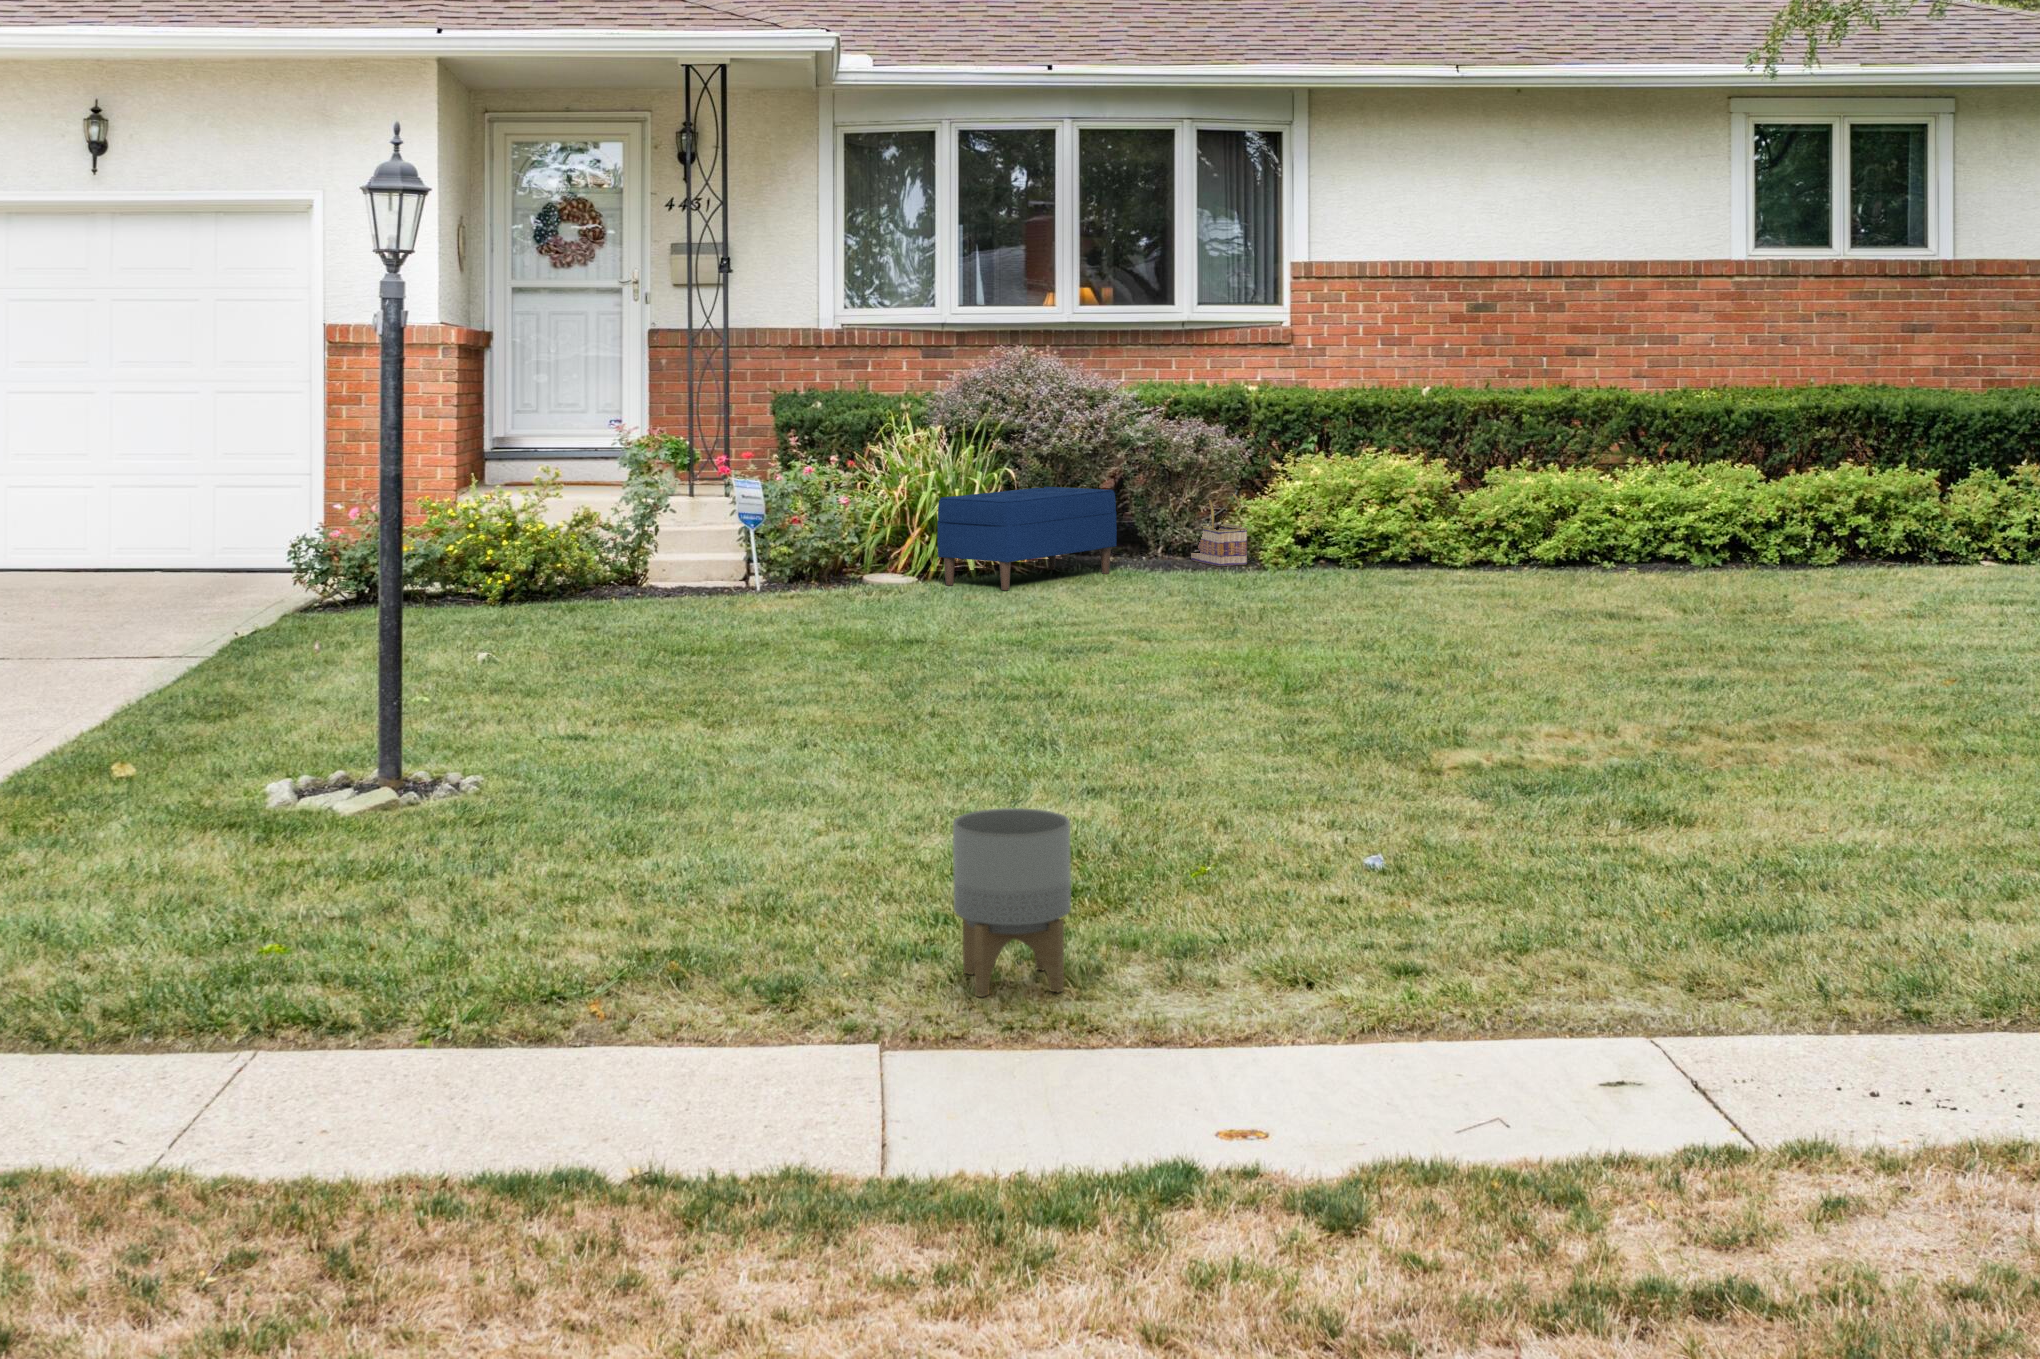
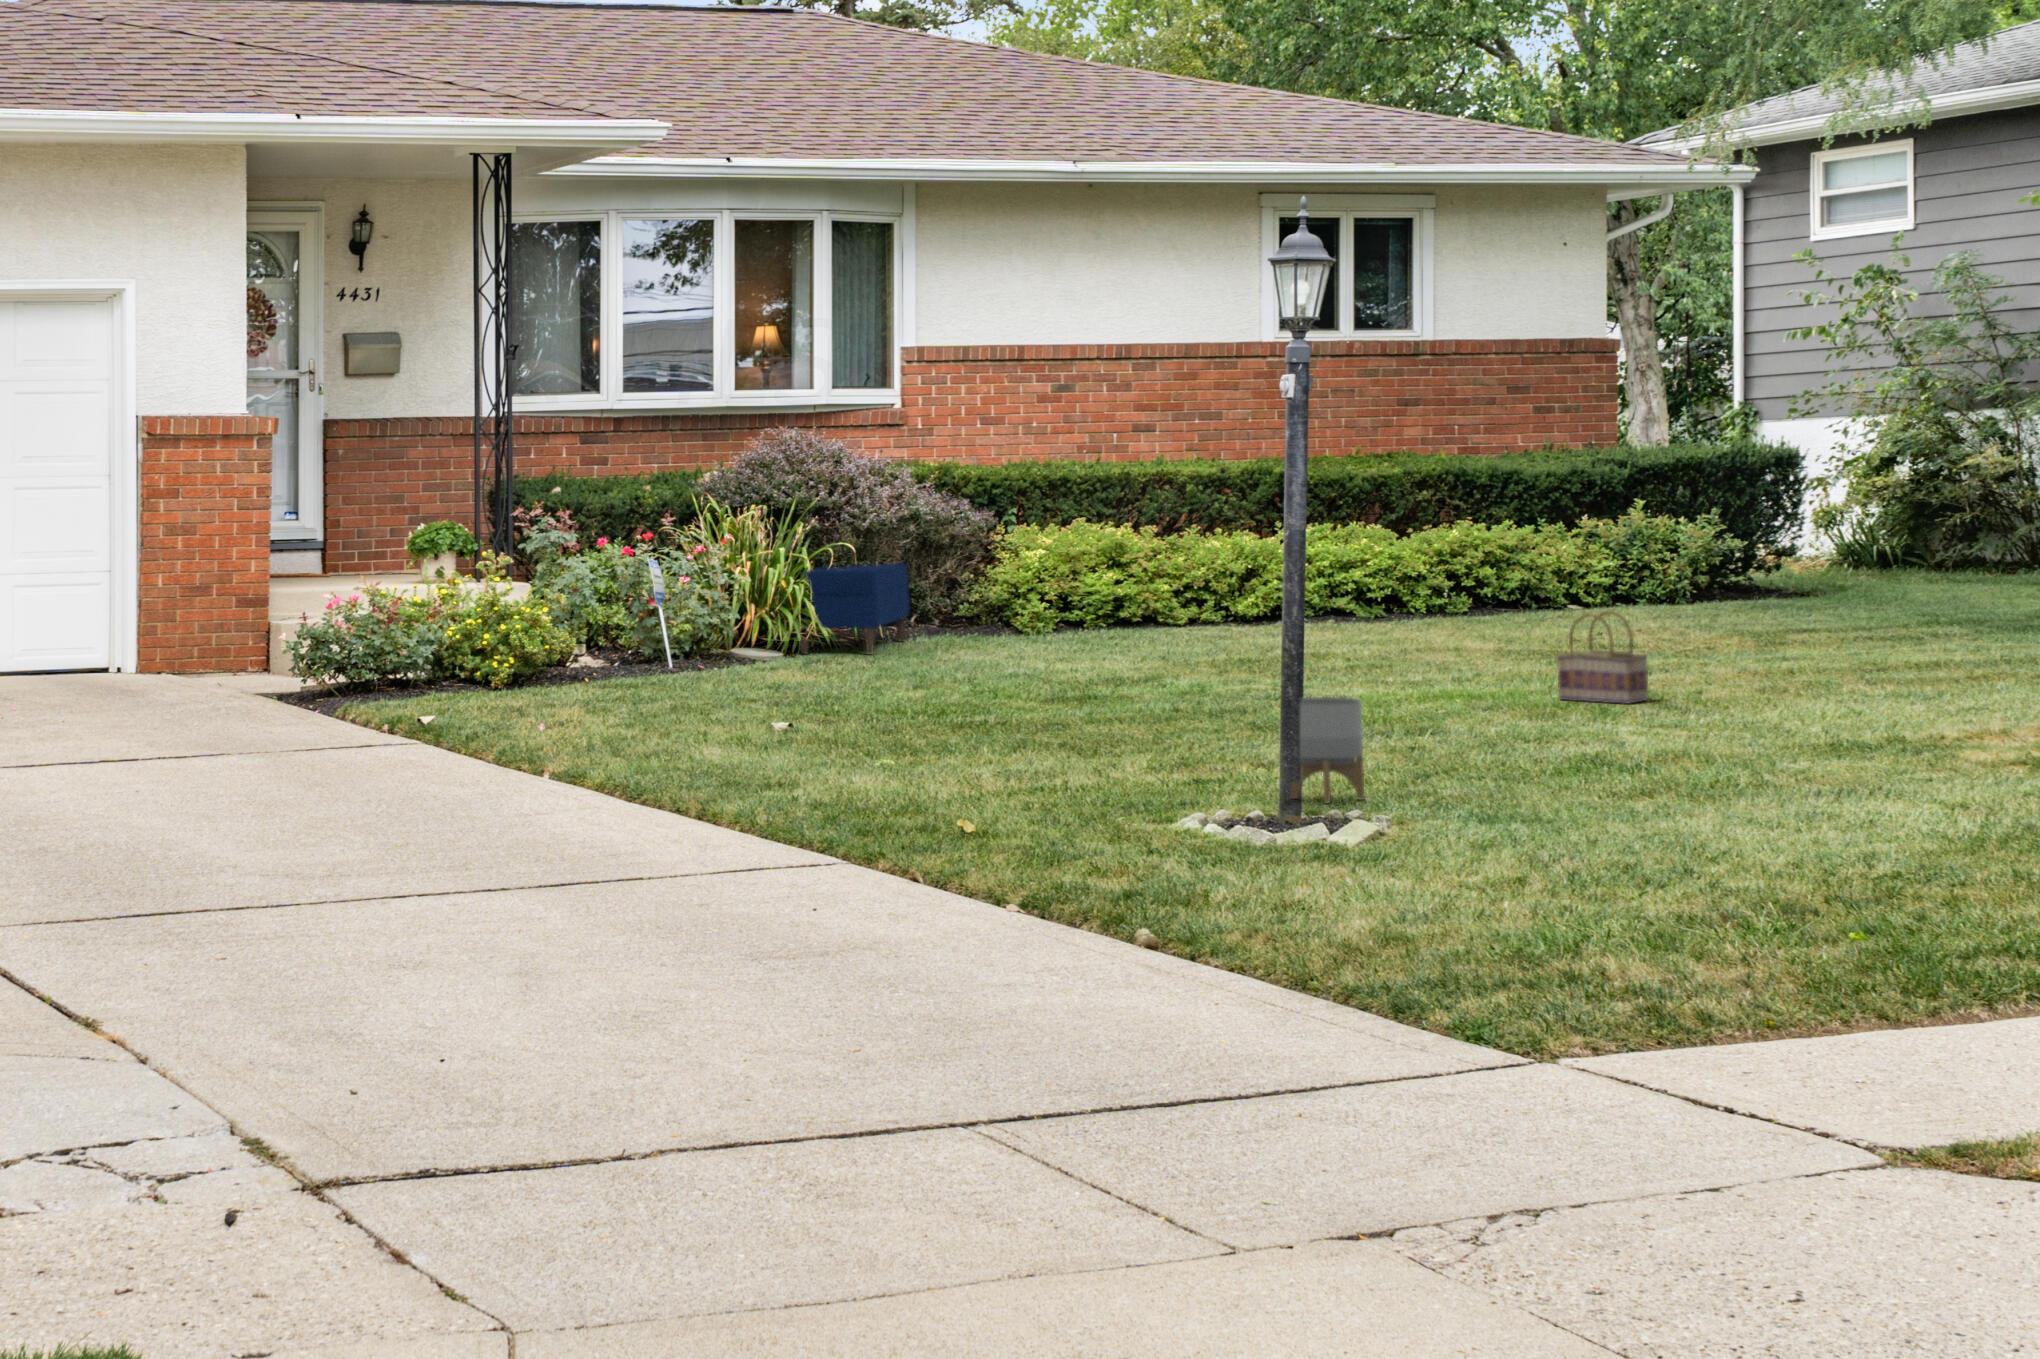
basket: present [1191,493,1248,566] -> present [1557,611,1648,704]
planter: present [953,808,1071,997] -> present [1290,697,1364,803]

